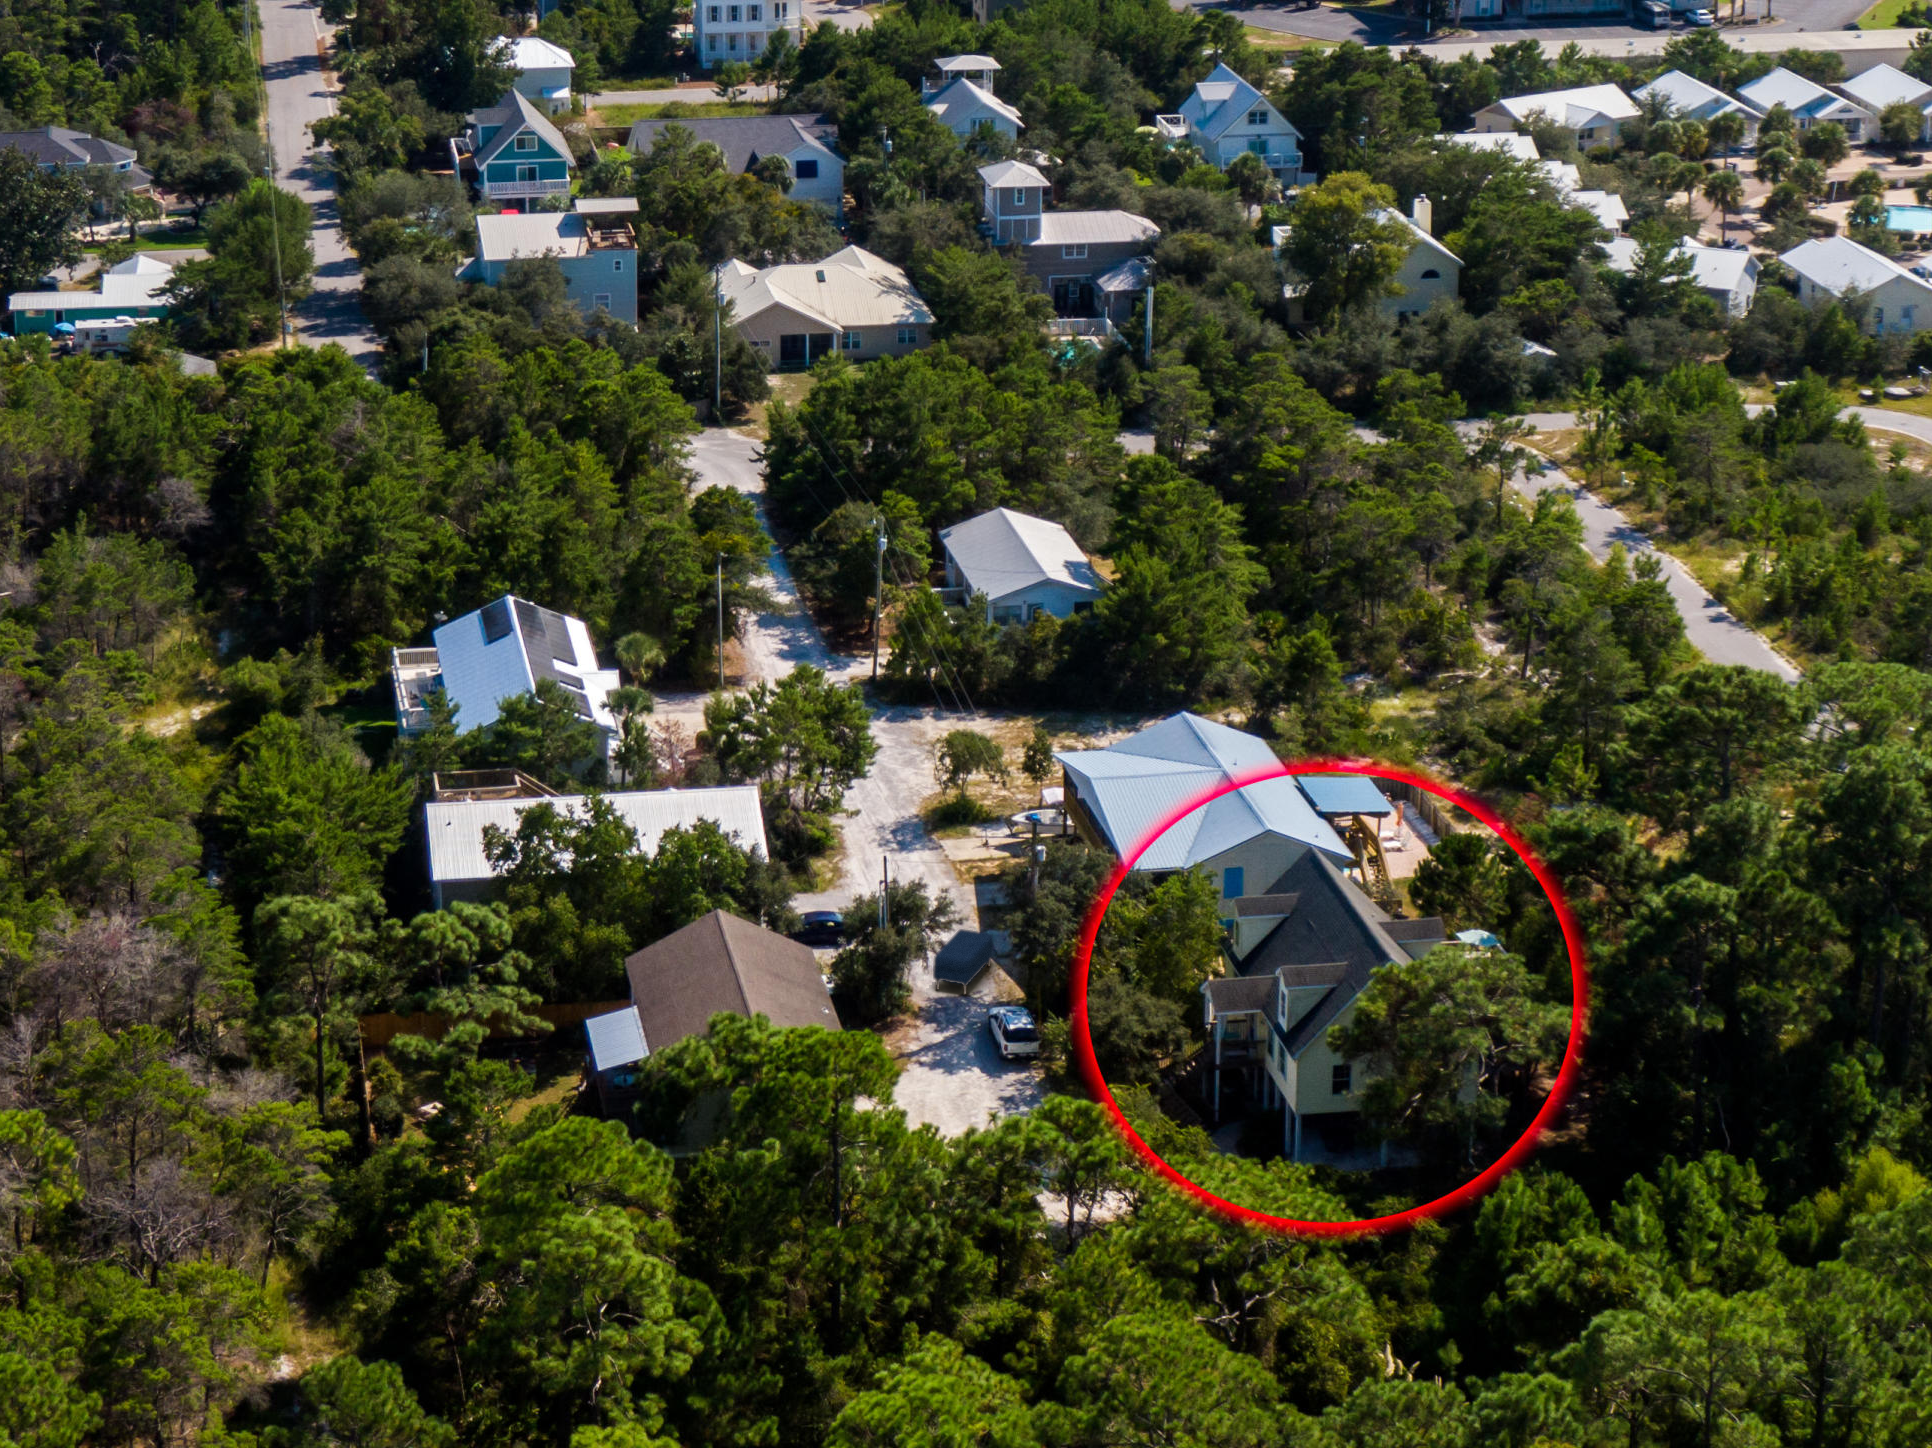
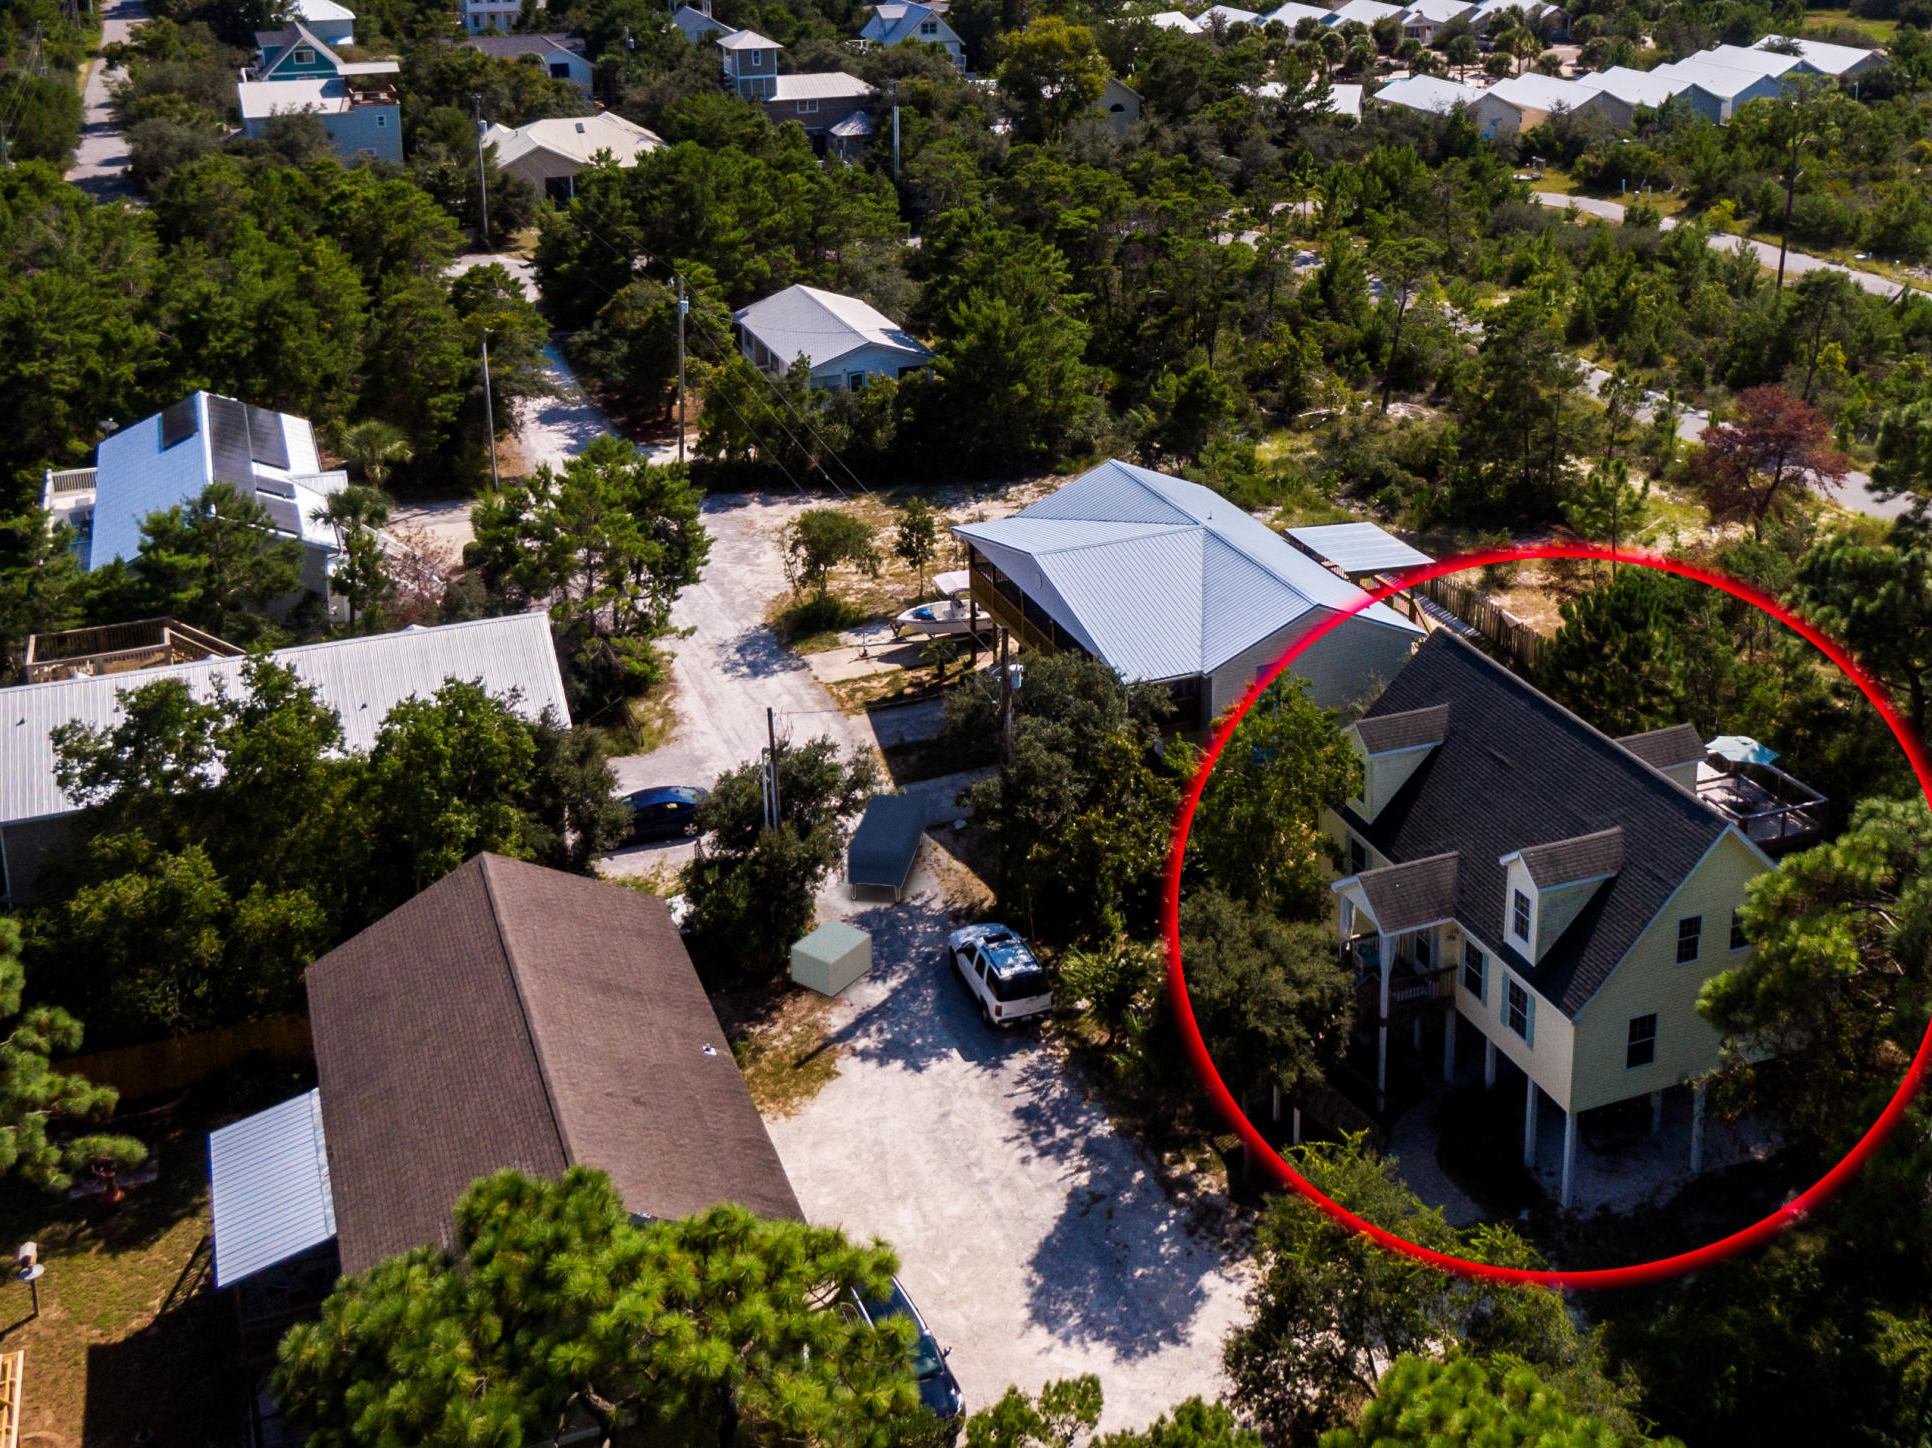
storage box: none [889,993,939,1035] -> present [791,919,872,996]

